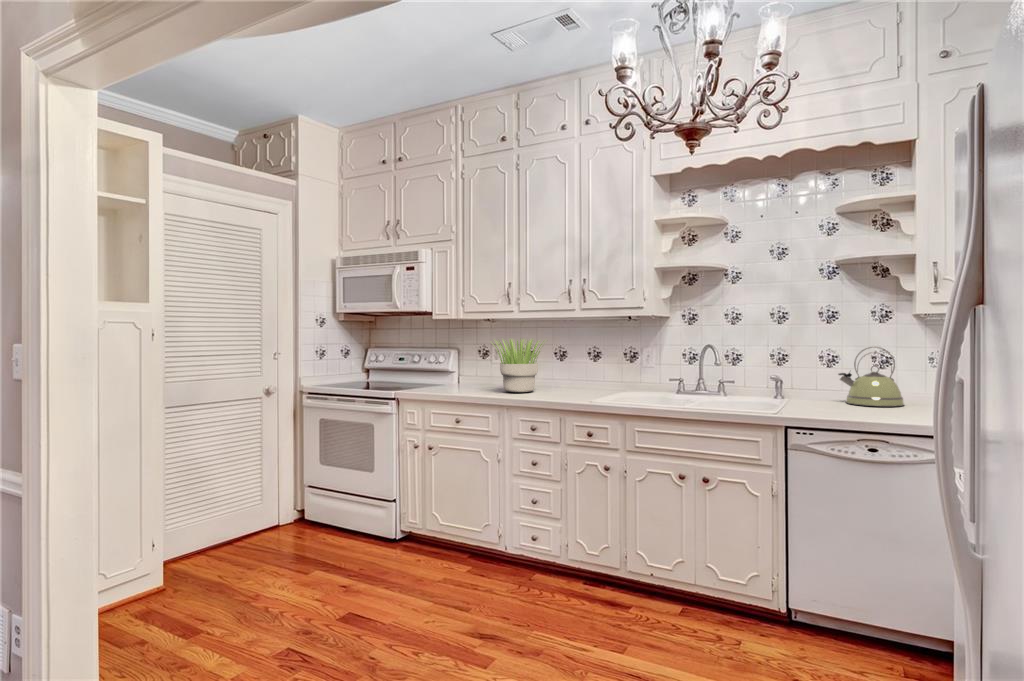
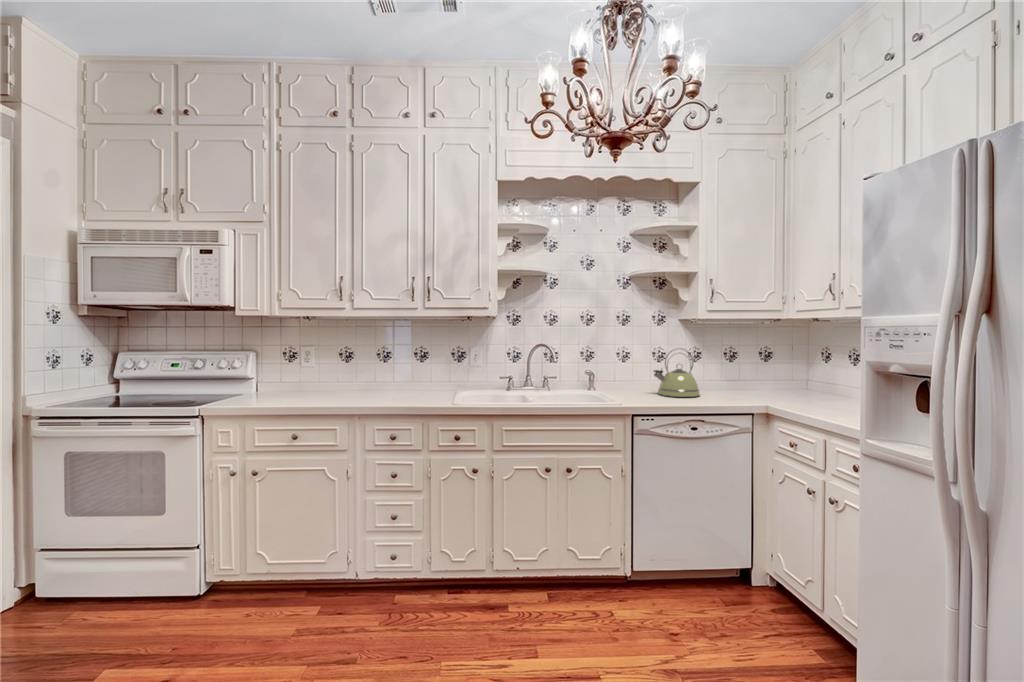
potted plant: present [493,339,544,393] -> none [318,338,391,400]

